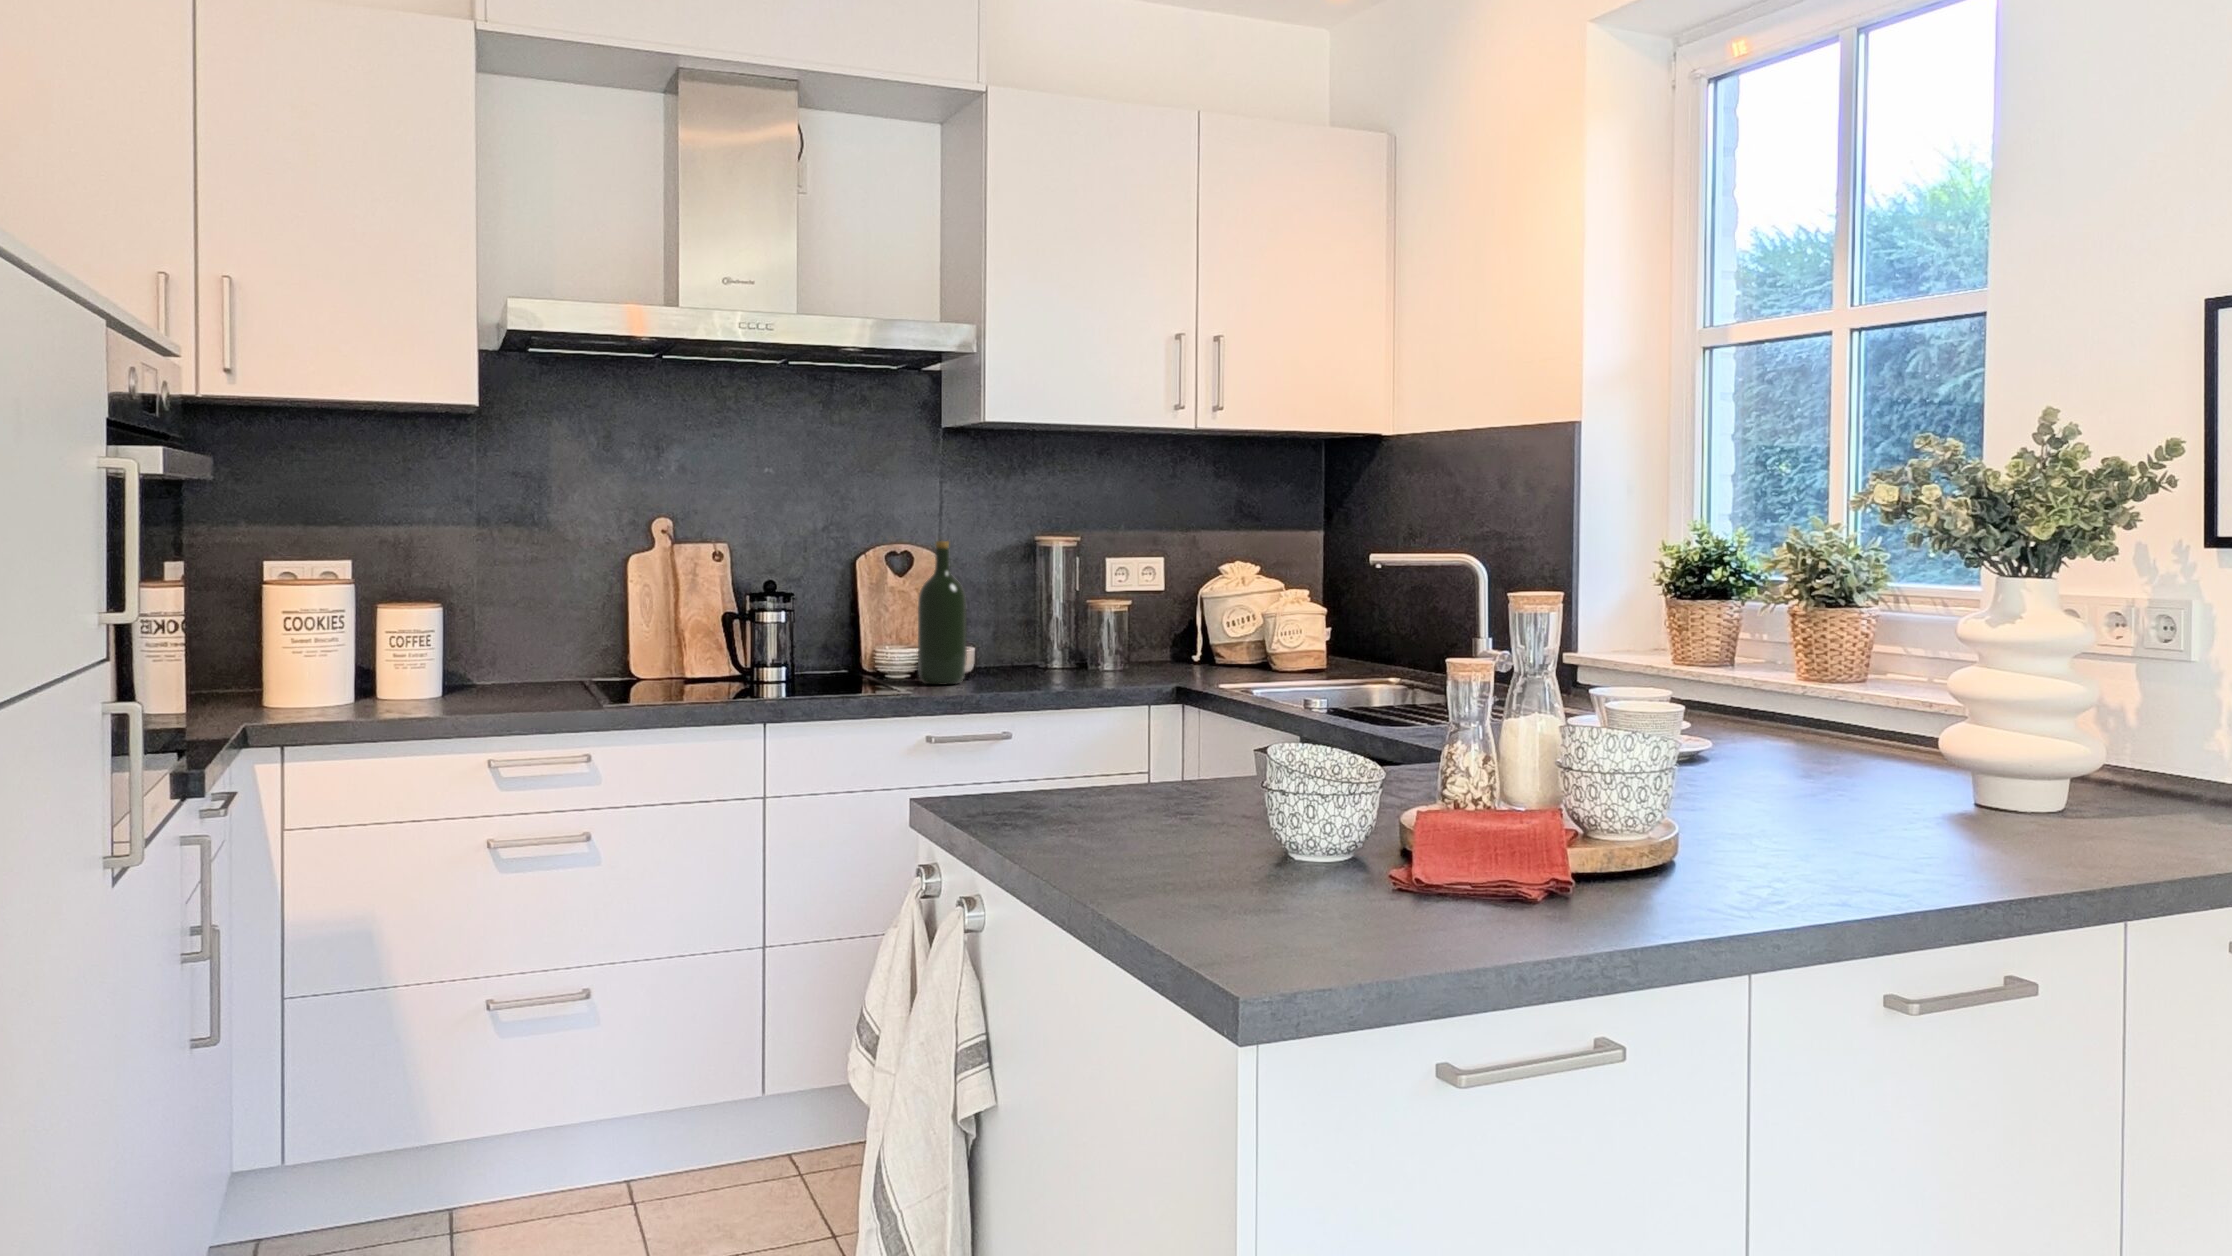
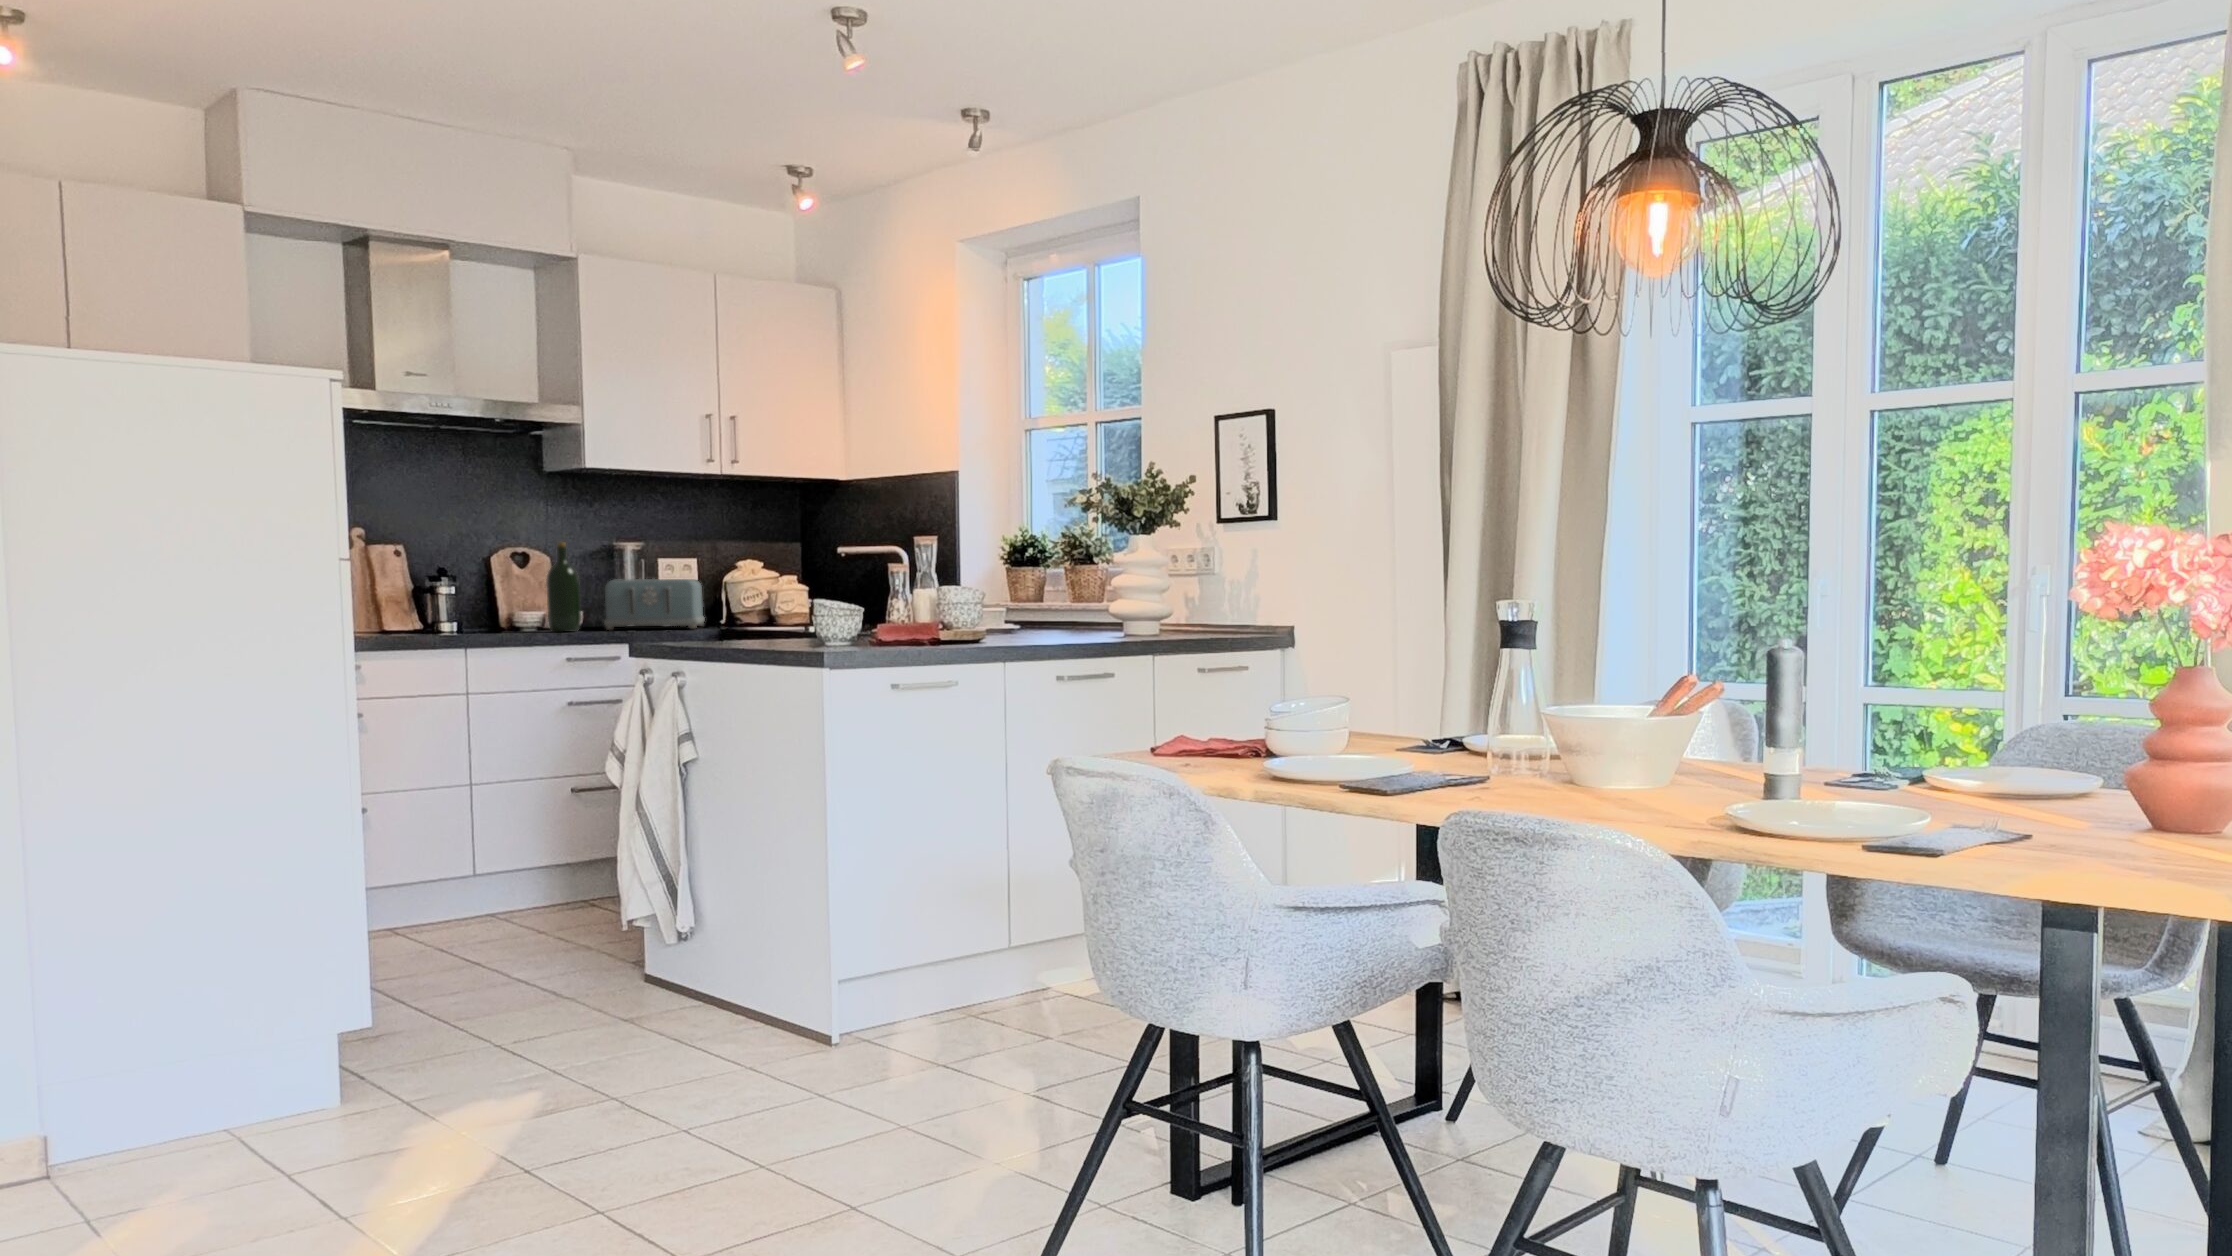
toaster: none [1006,594,1166,680] -> present [604,579,705,630]

